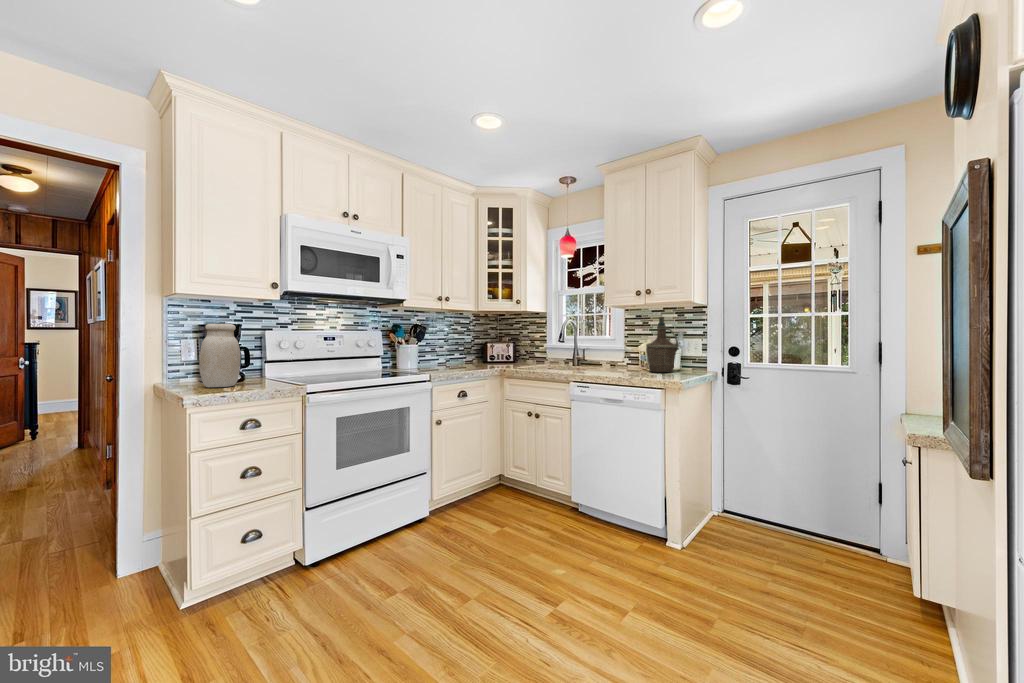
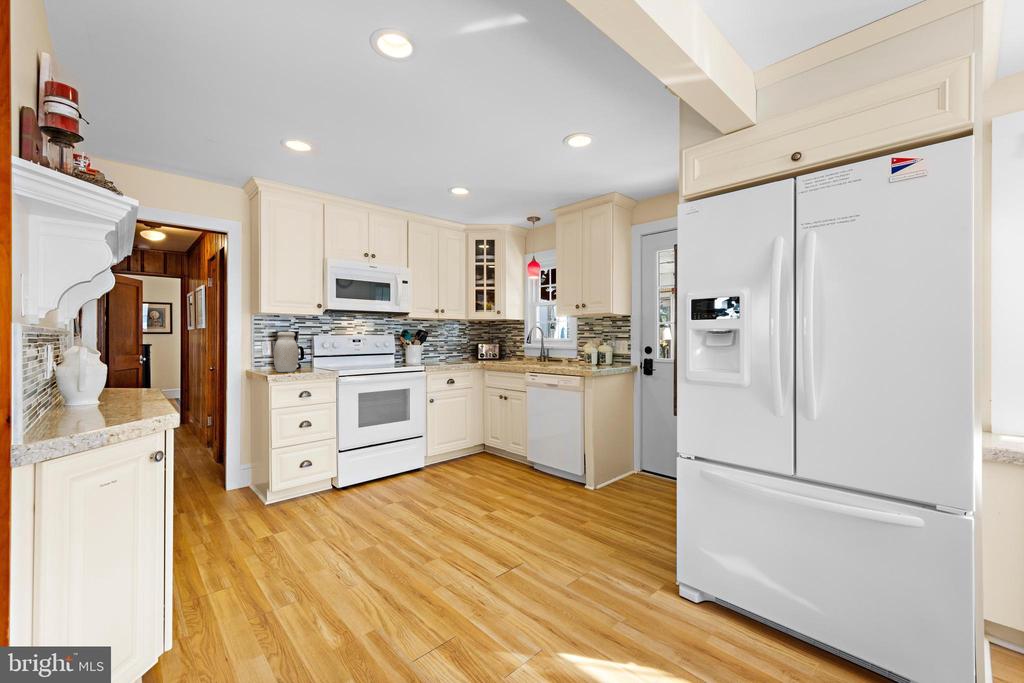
bottle: present [646,317,679,372] -> none [582,325,604,365]

